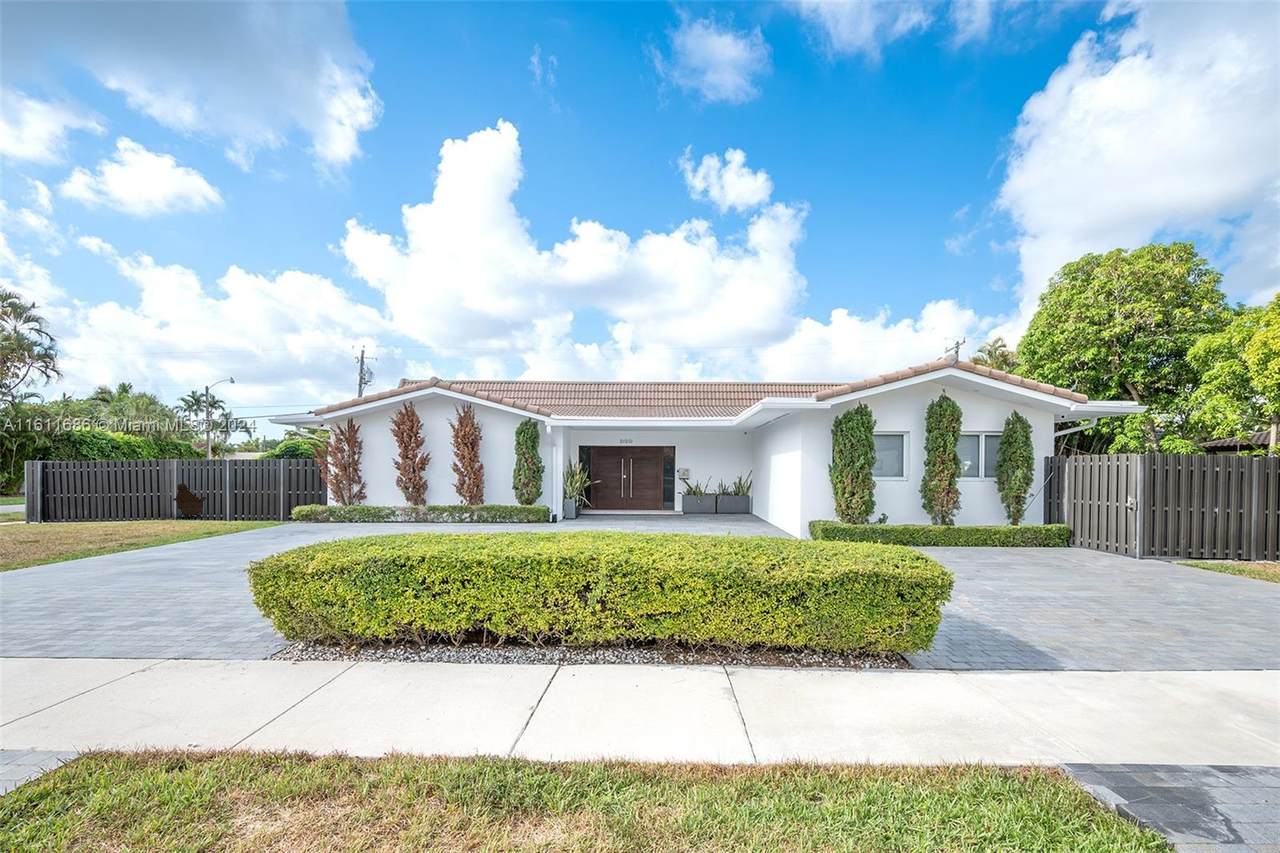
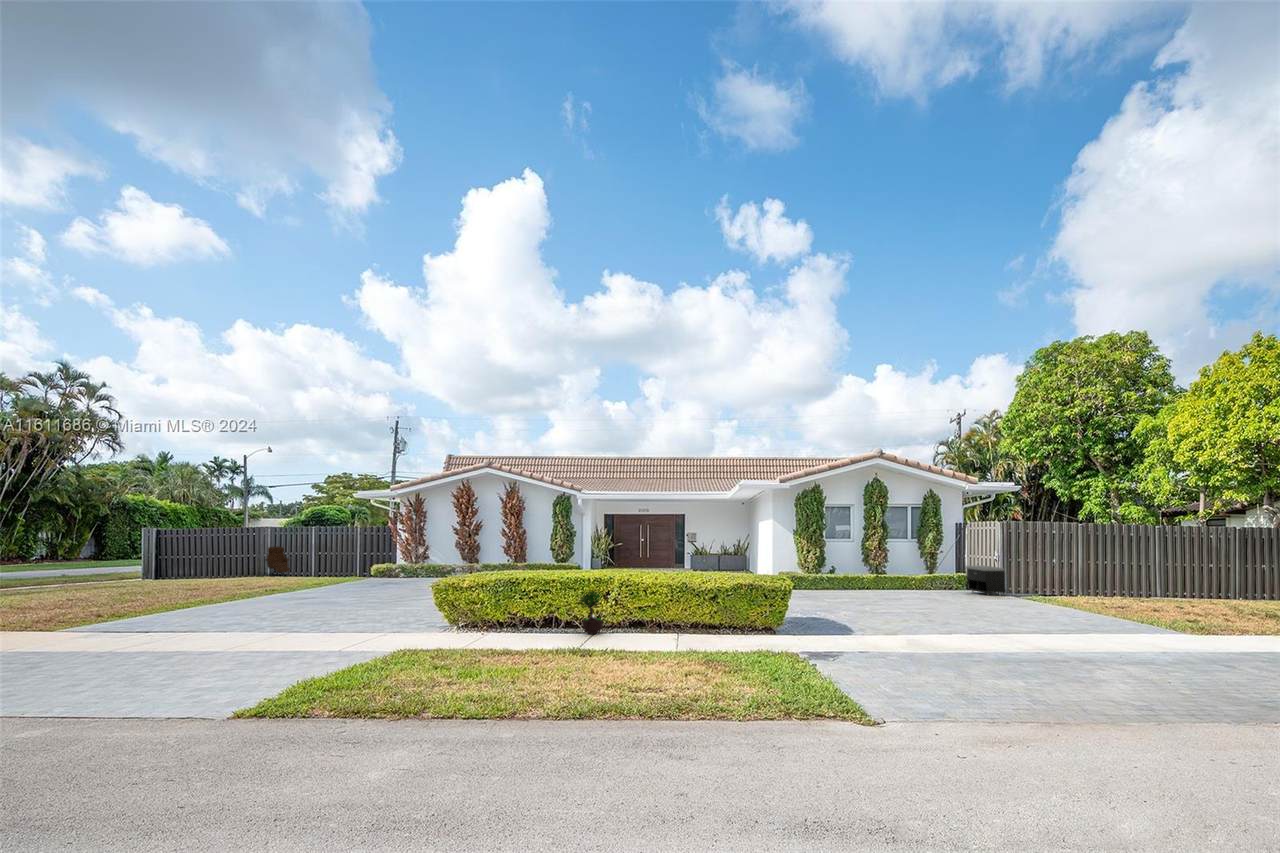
storage bench: none [1095,518,1171,565] -> present [966,566,1006,595]
potted tree: none [382,646,472,787] -> present [580,590,603,634]

